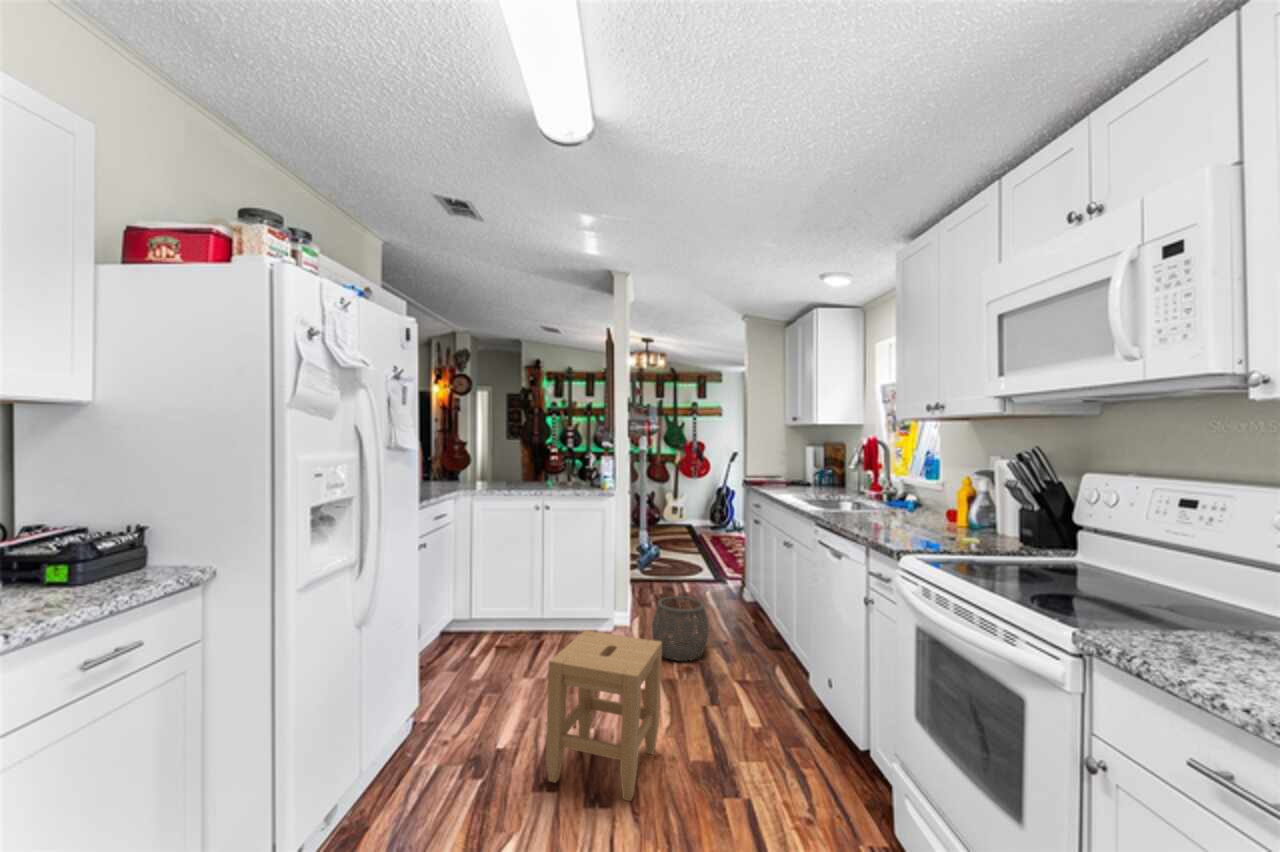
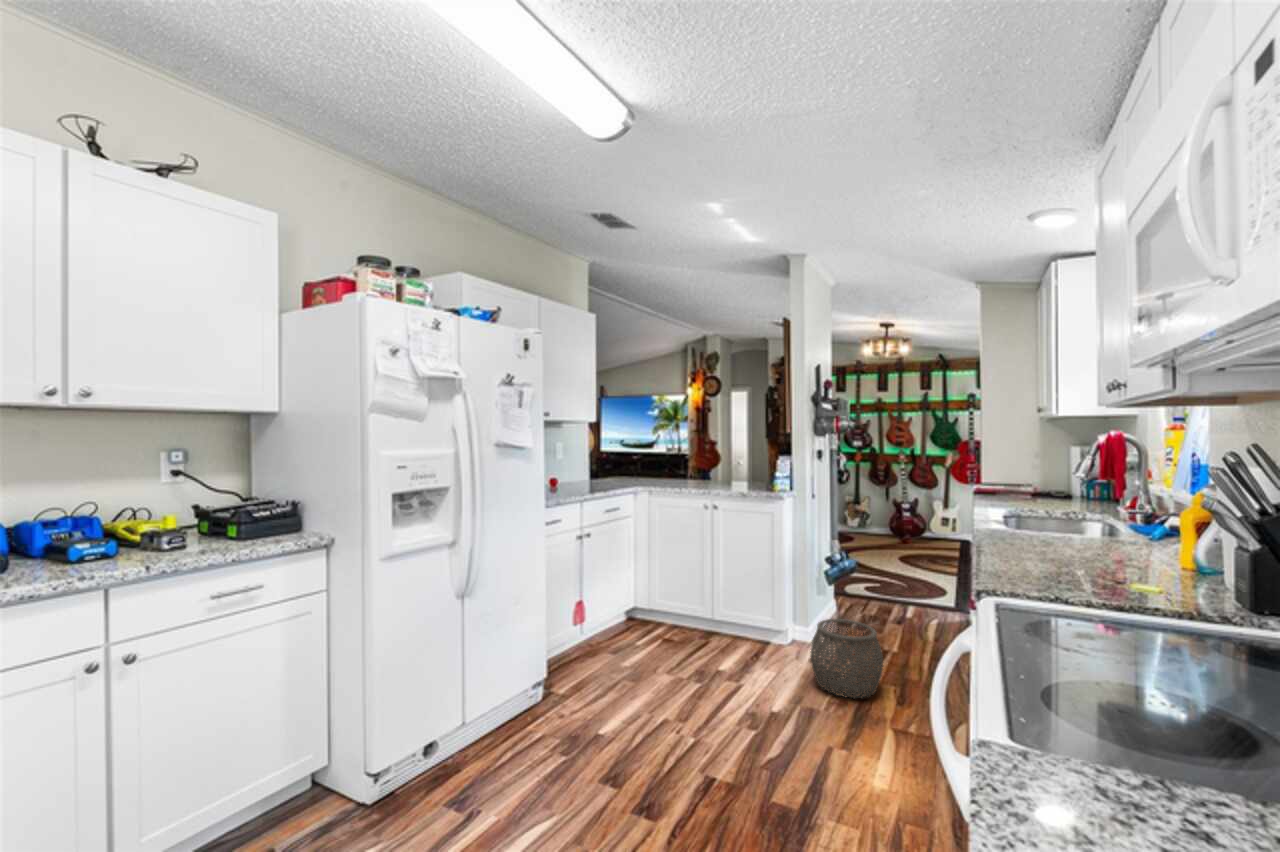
stool: present [546,630,662,801] -> none [614,633,747,821]

